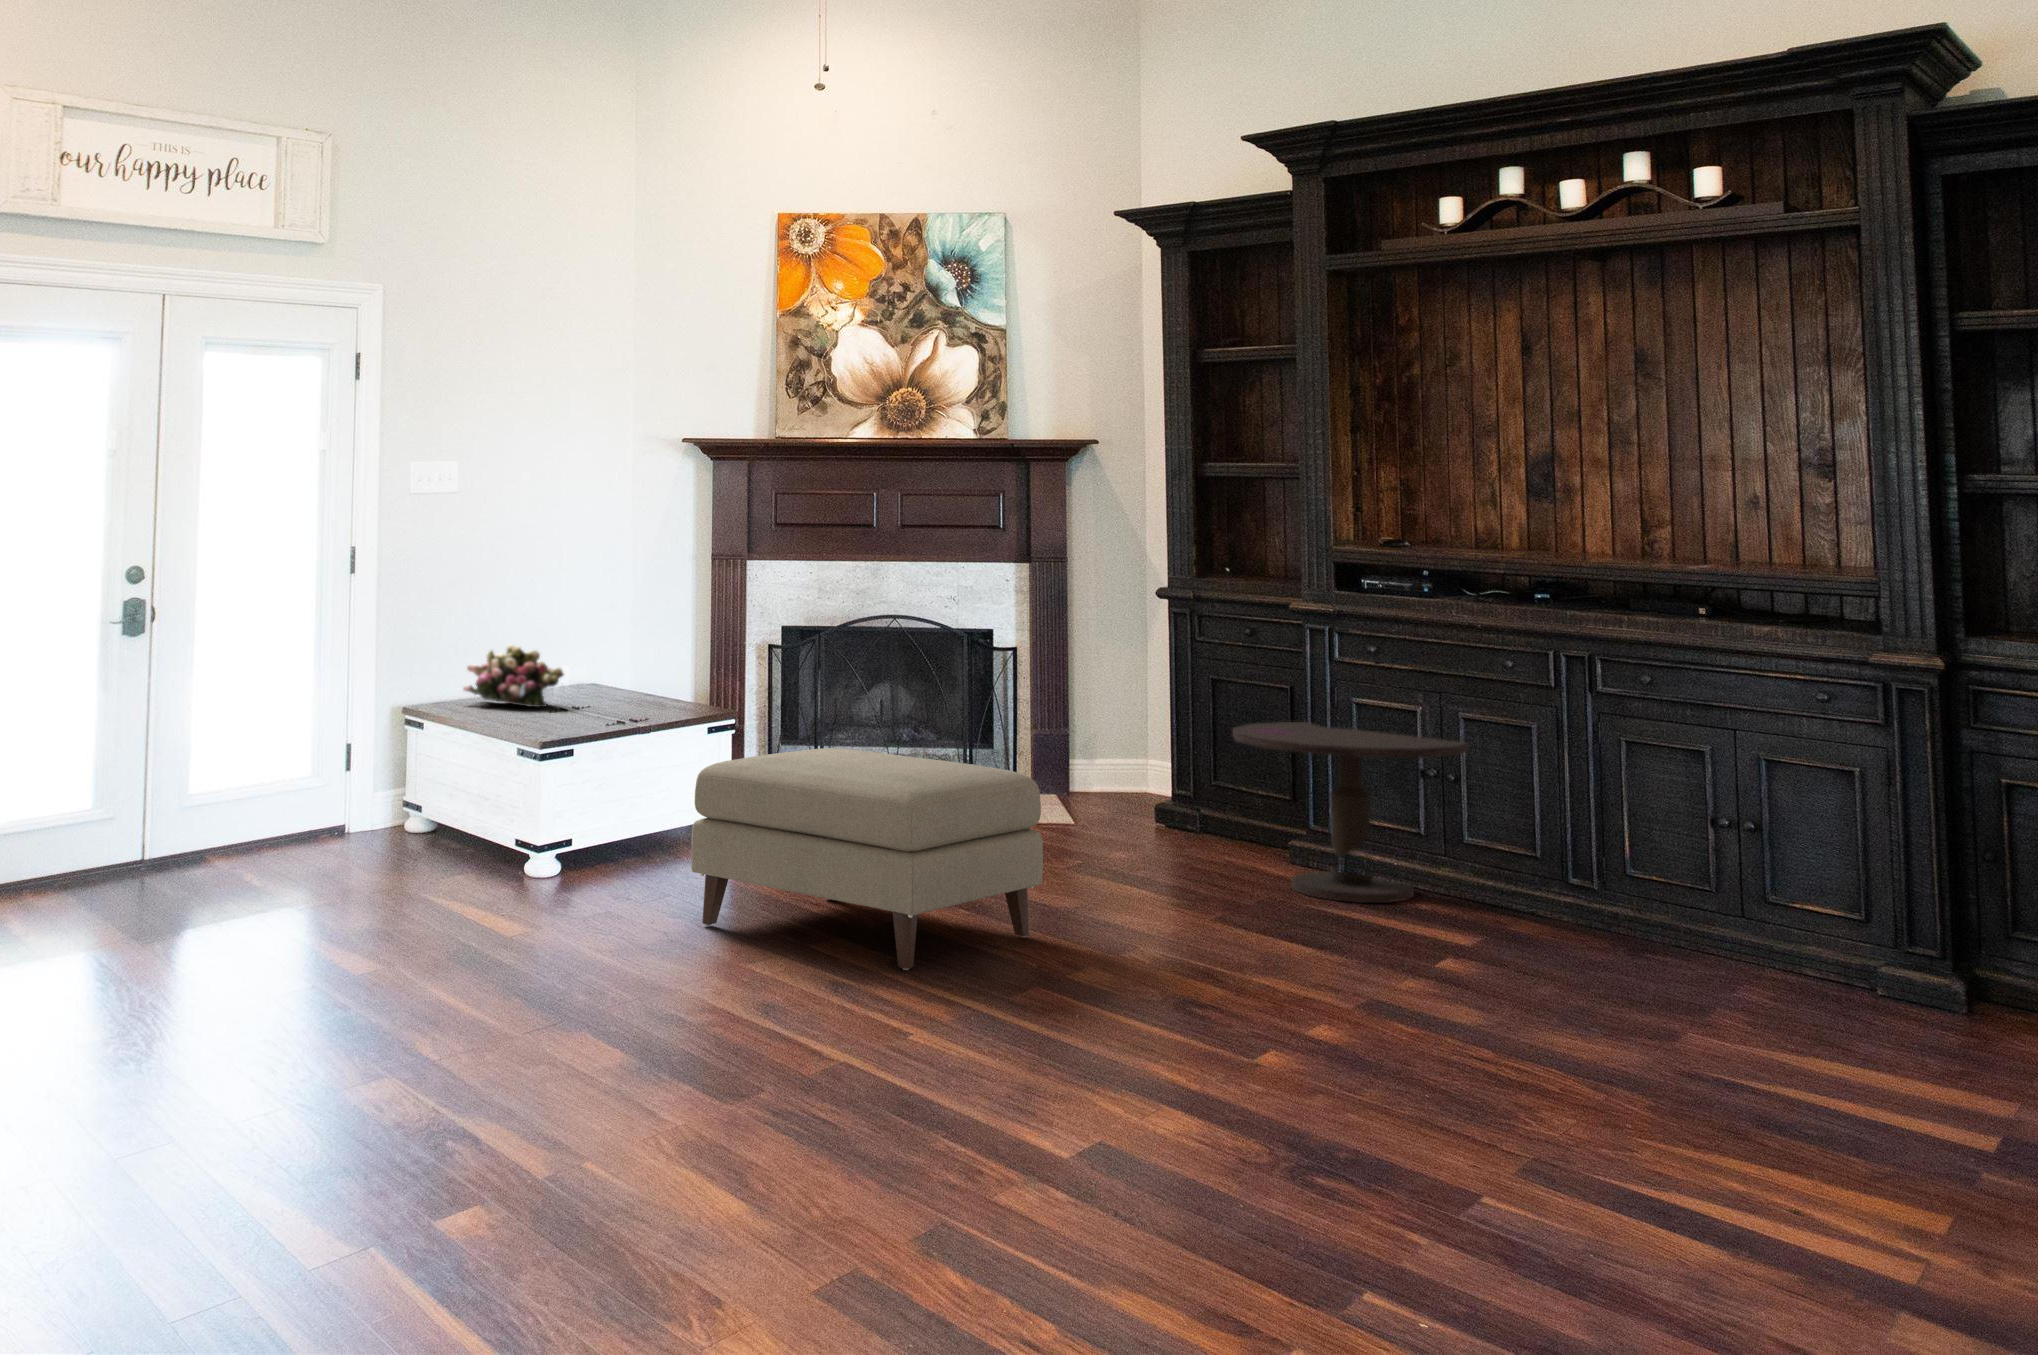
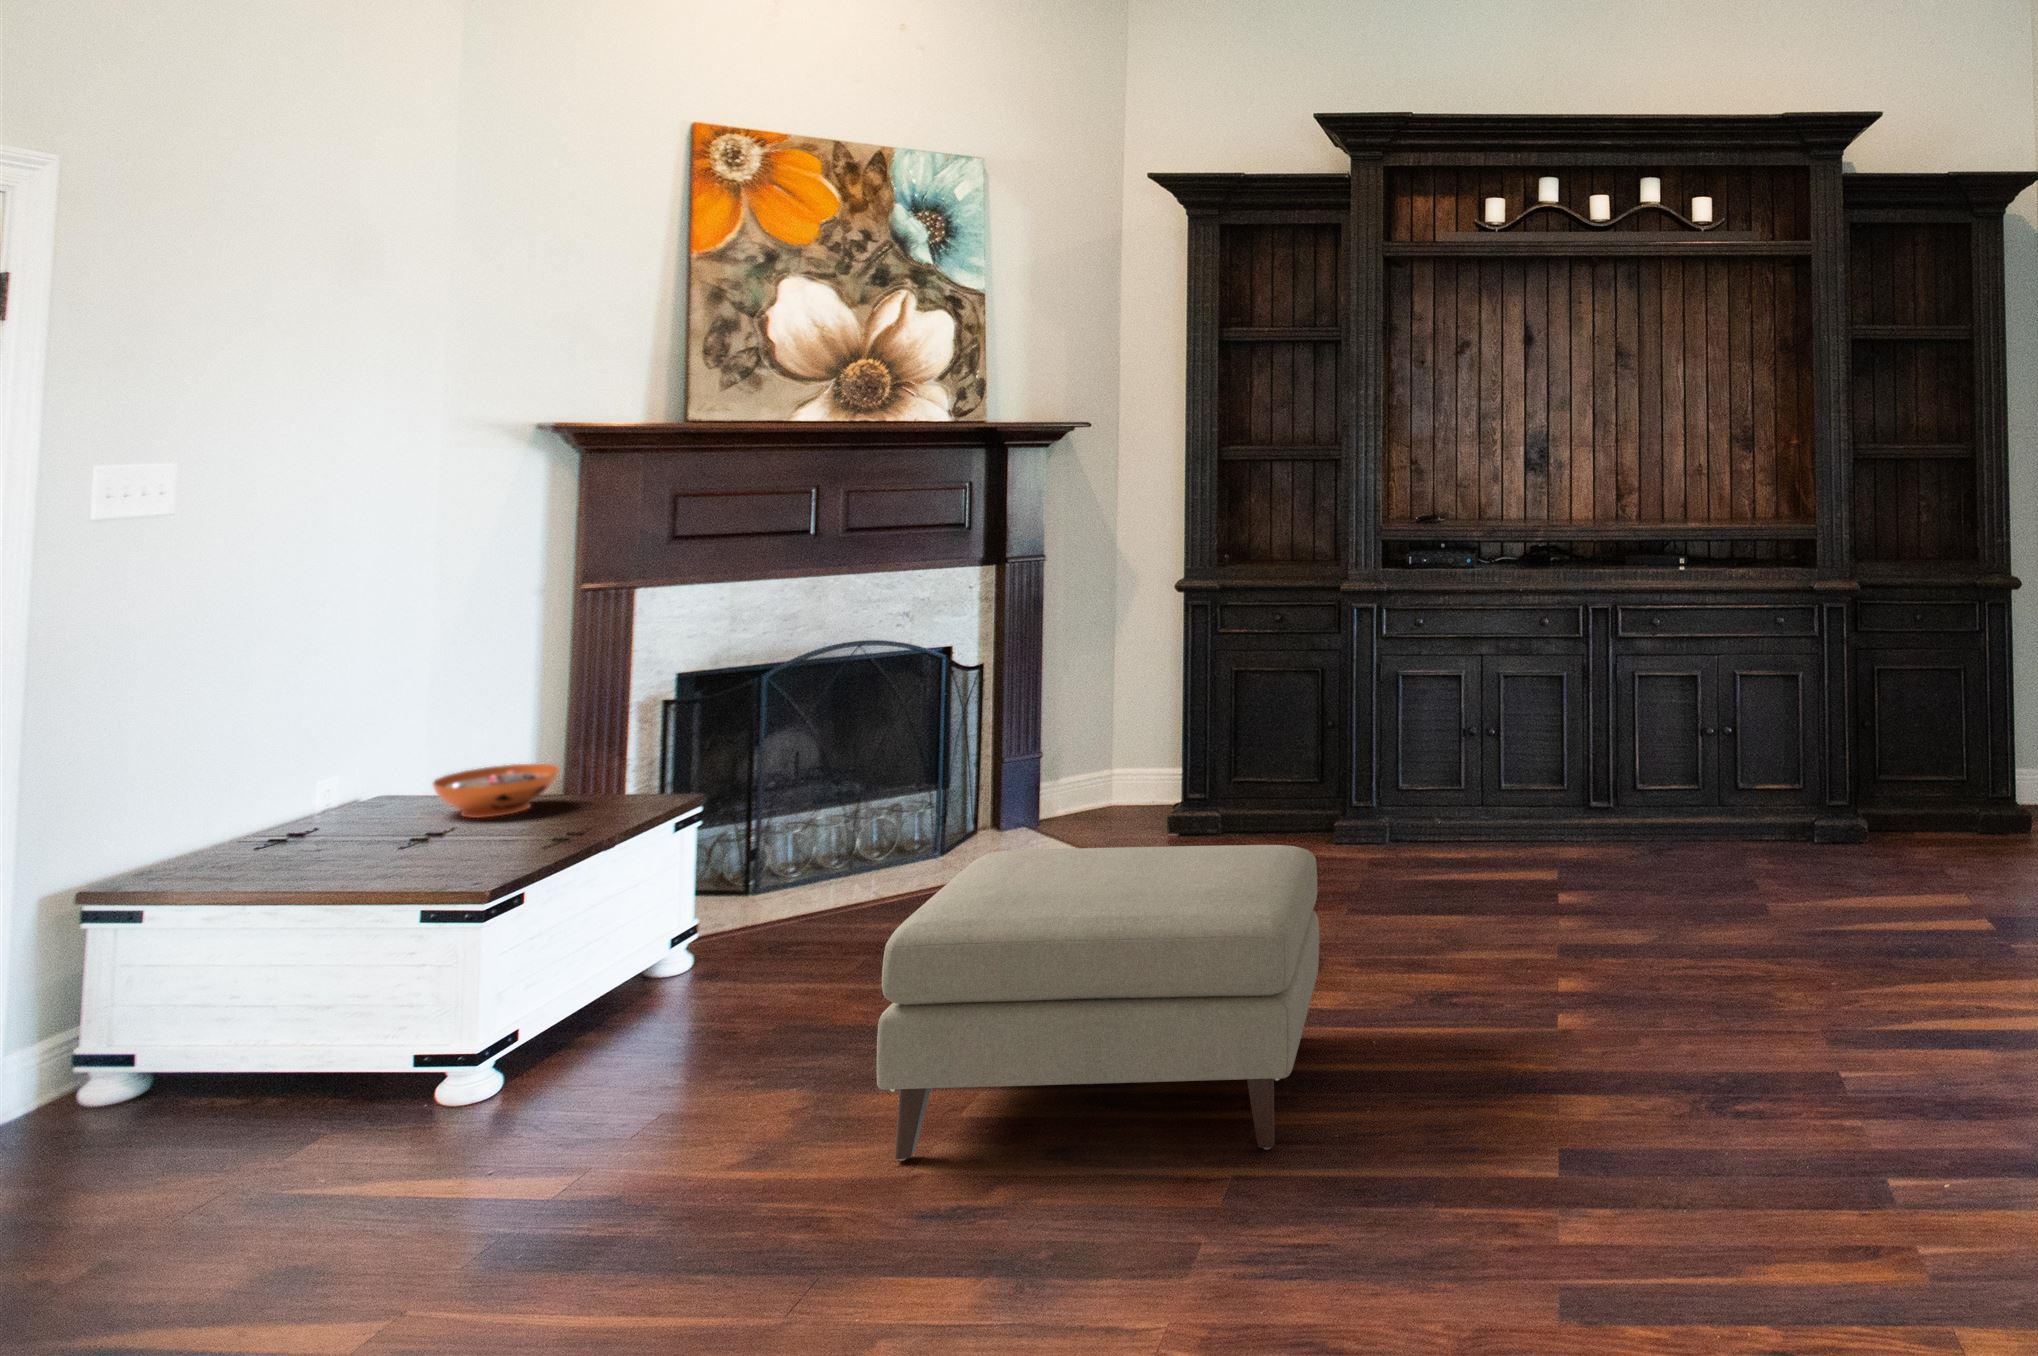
flower arrangement: present [463,645,563,707] -> none [222,760,416,860]
decorative bowl: none [593,676,665,706] -> present [433,764,559,818]
side table: present [1233,722,1469,903] -> none [1340,699,1563,889]

